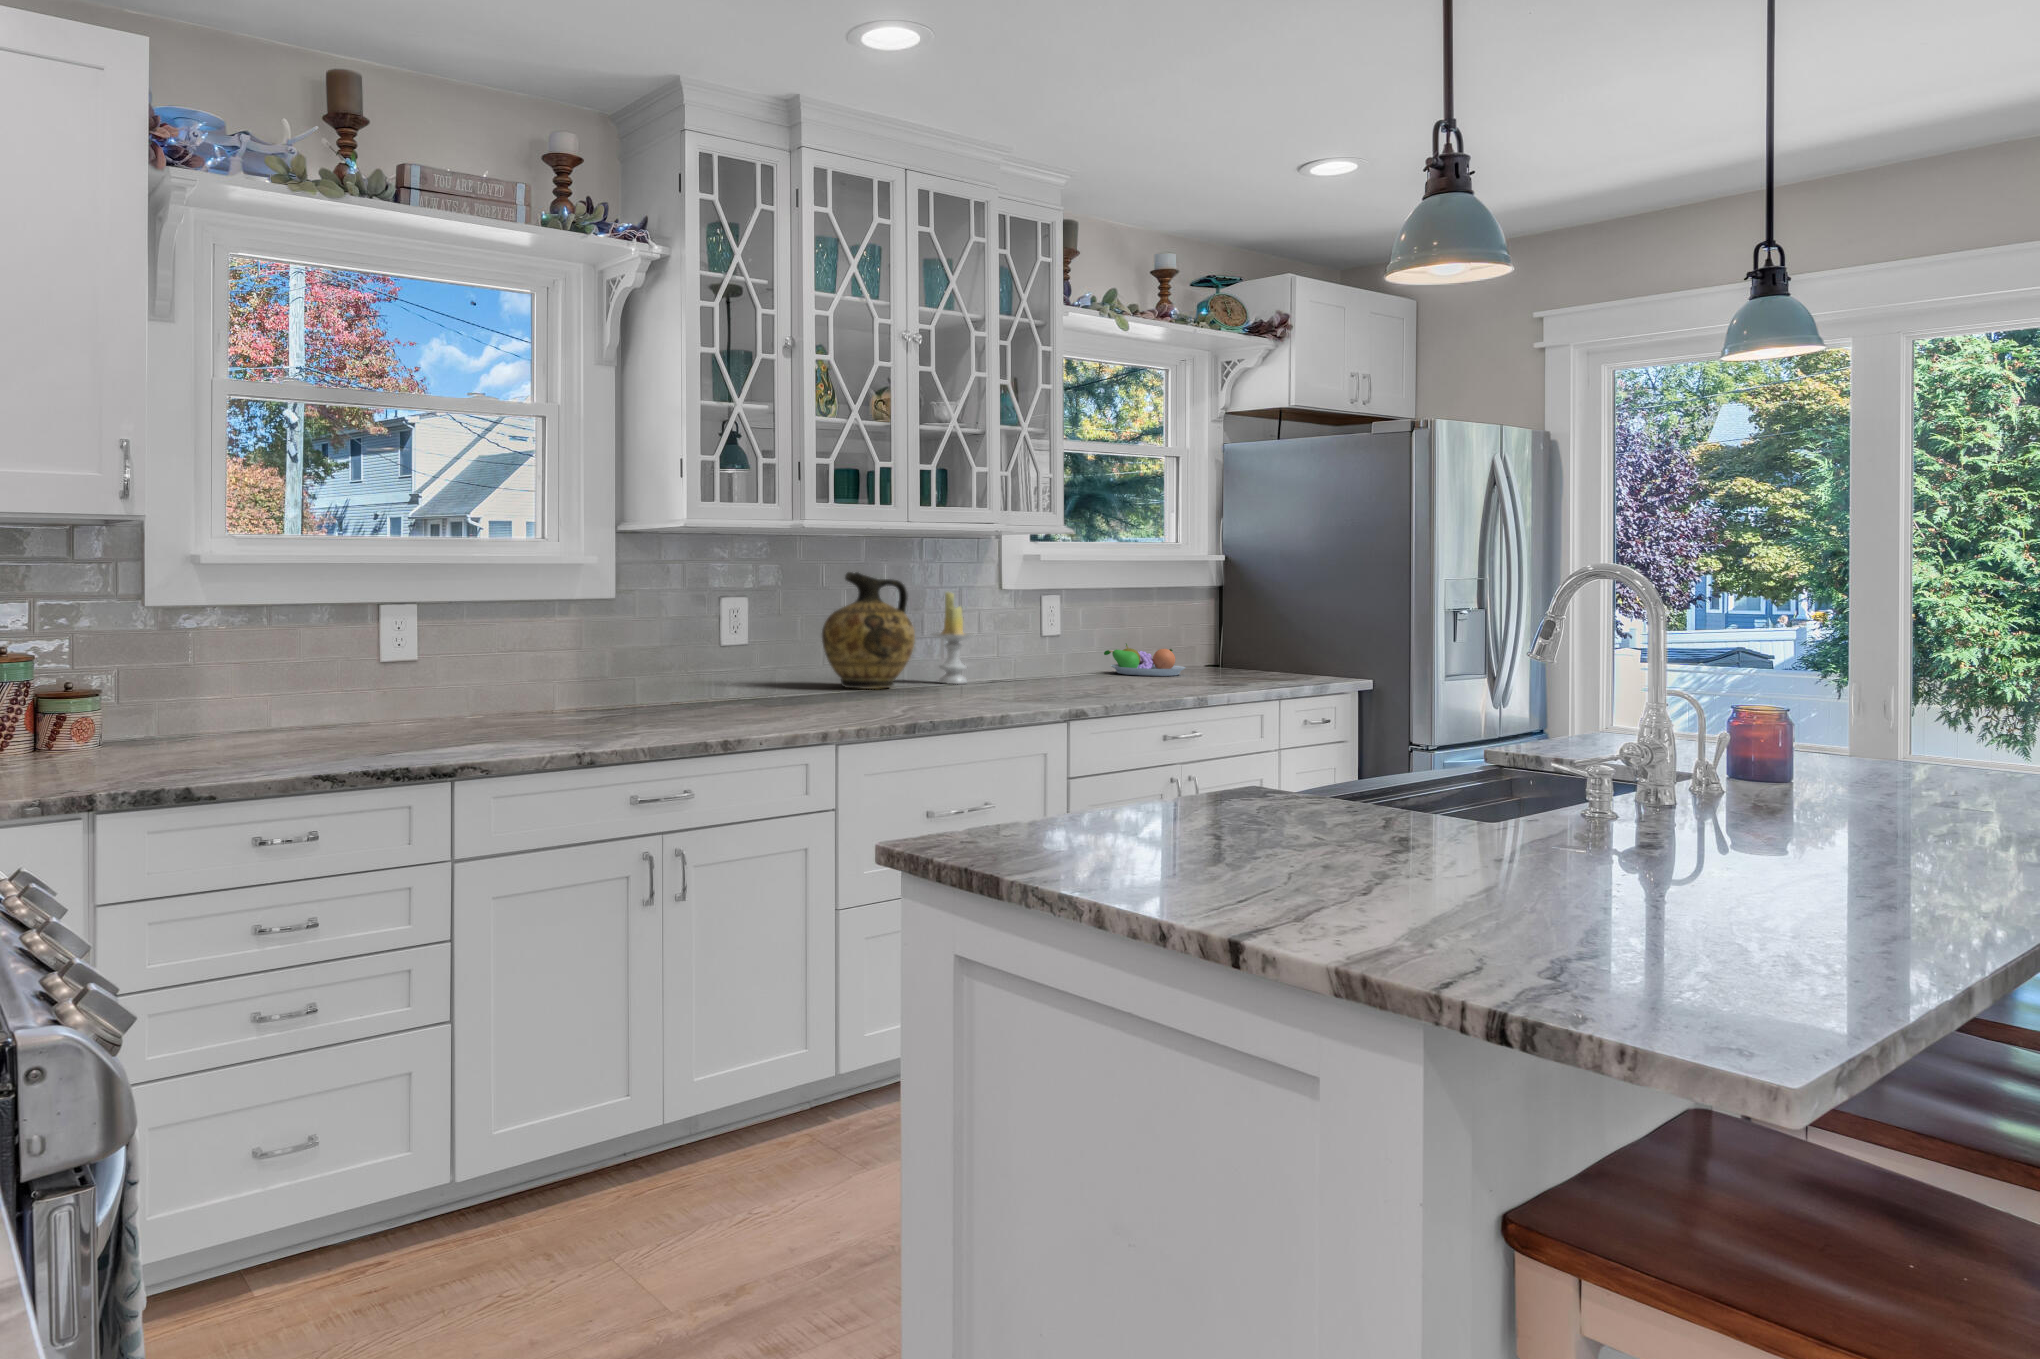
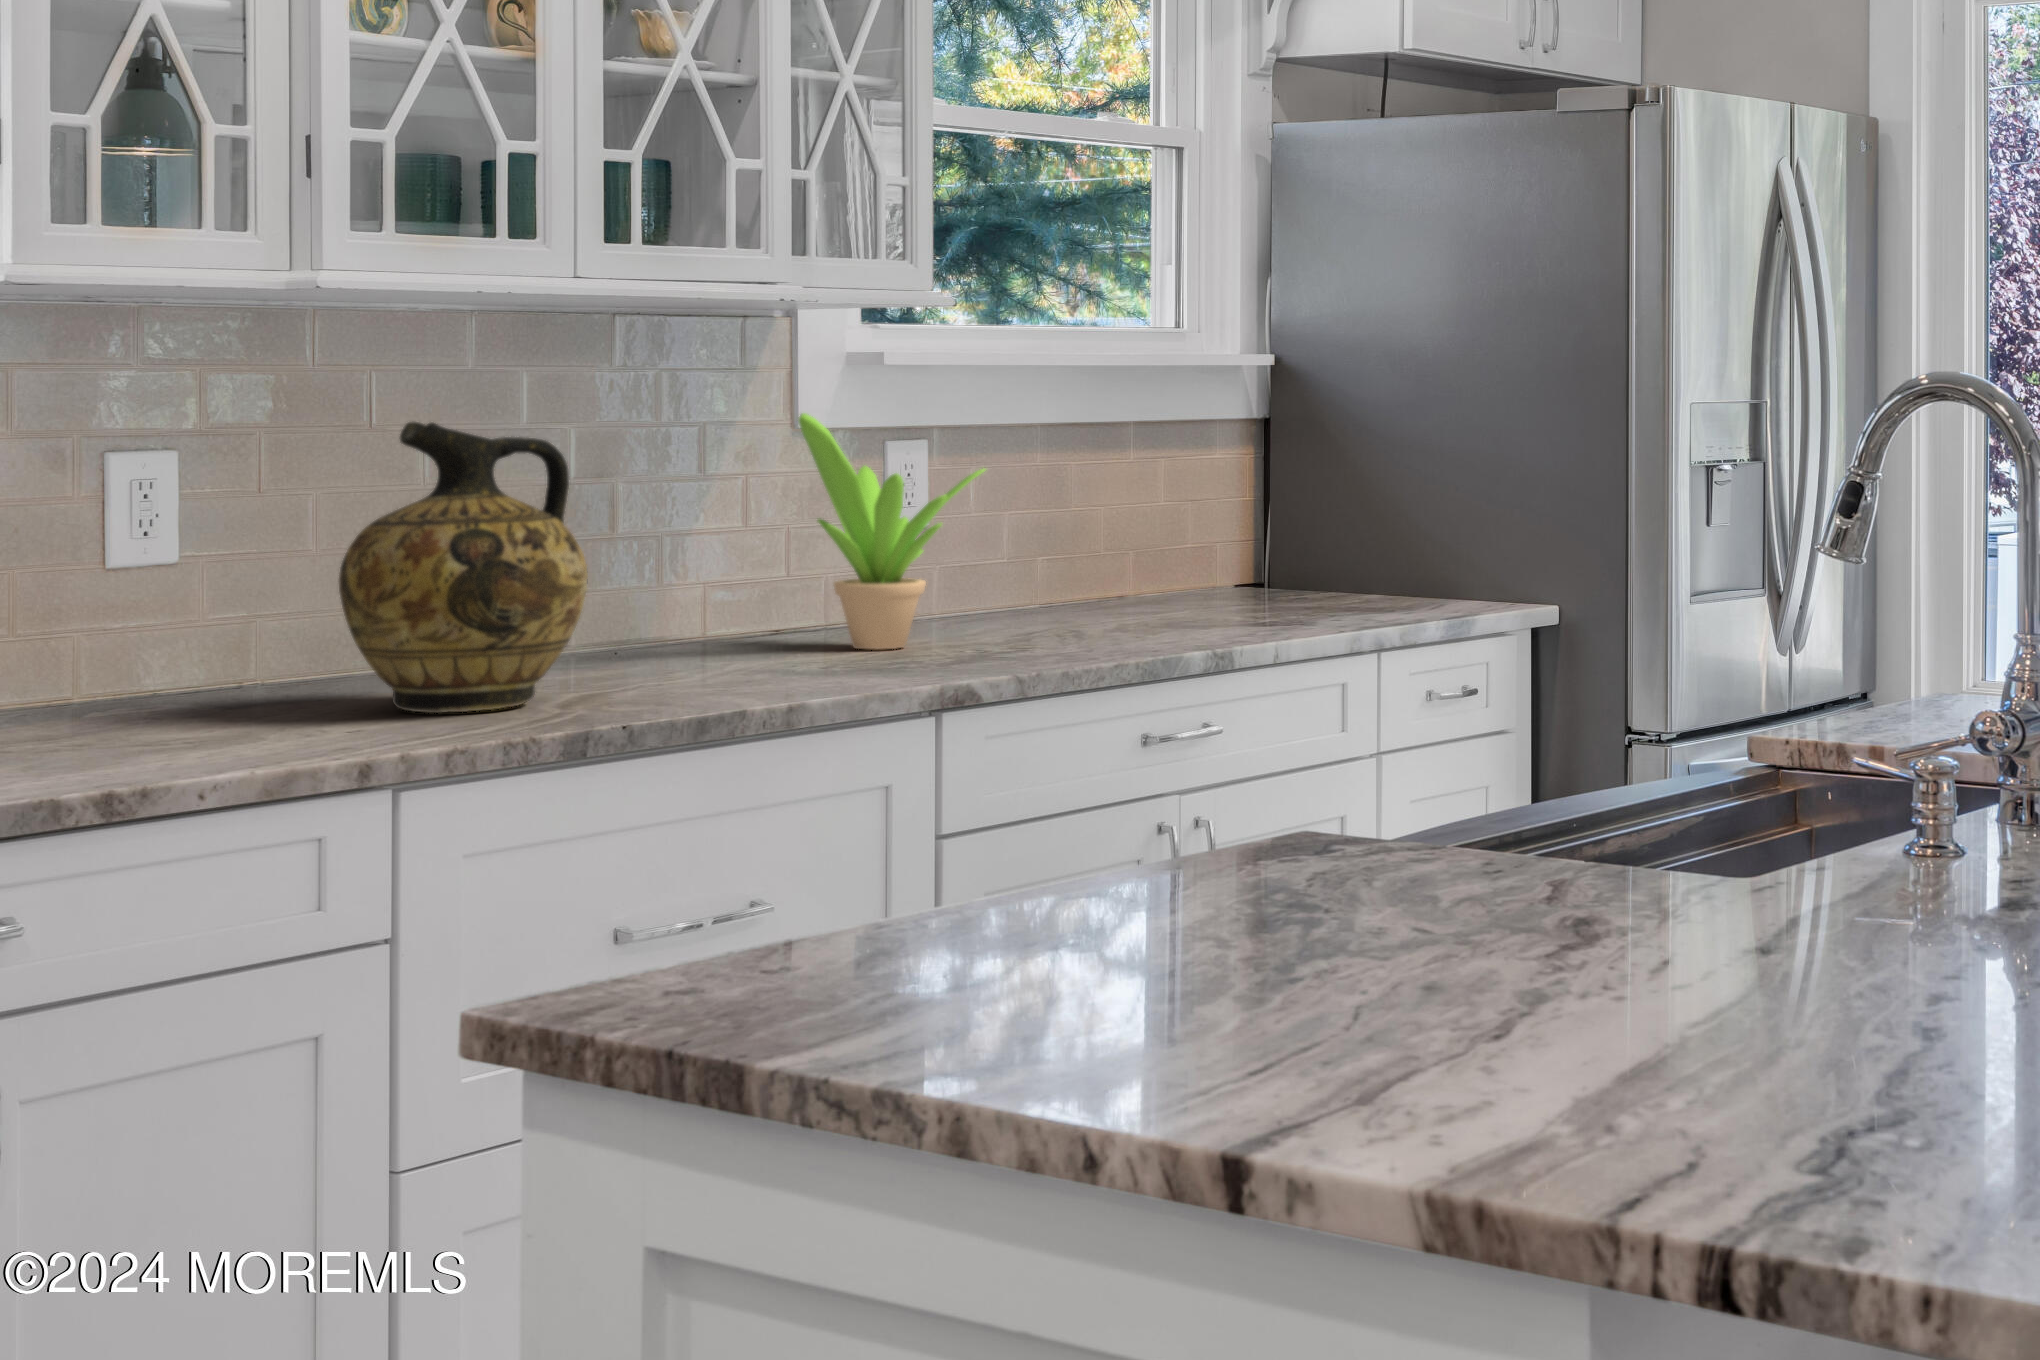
potted plant: none [997,575,1078,678] -> present [798,413,985,650]
candle: present [932,592,975,684] -> none [633,460,747,679]
fruit bowl: present [1104,644,1185,676] -> none [1045,554,1219,625]

